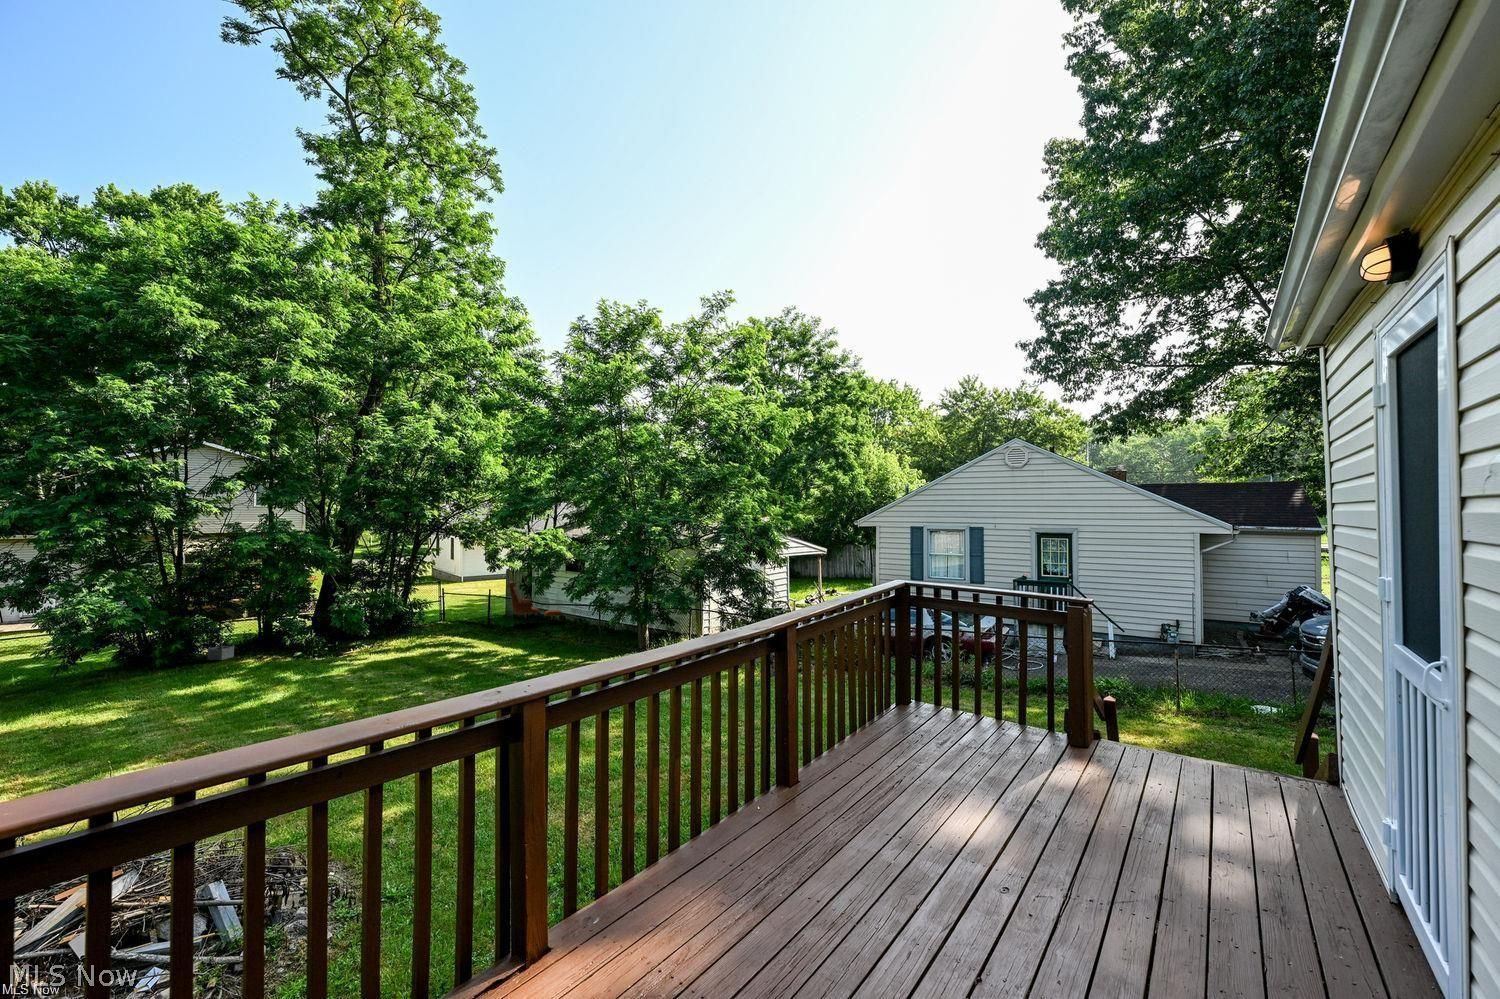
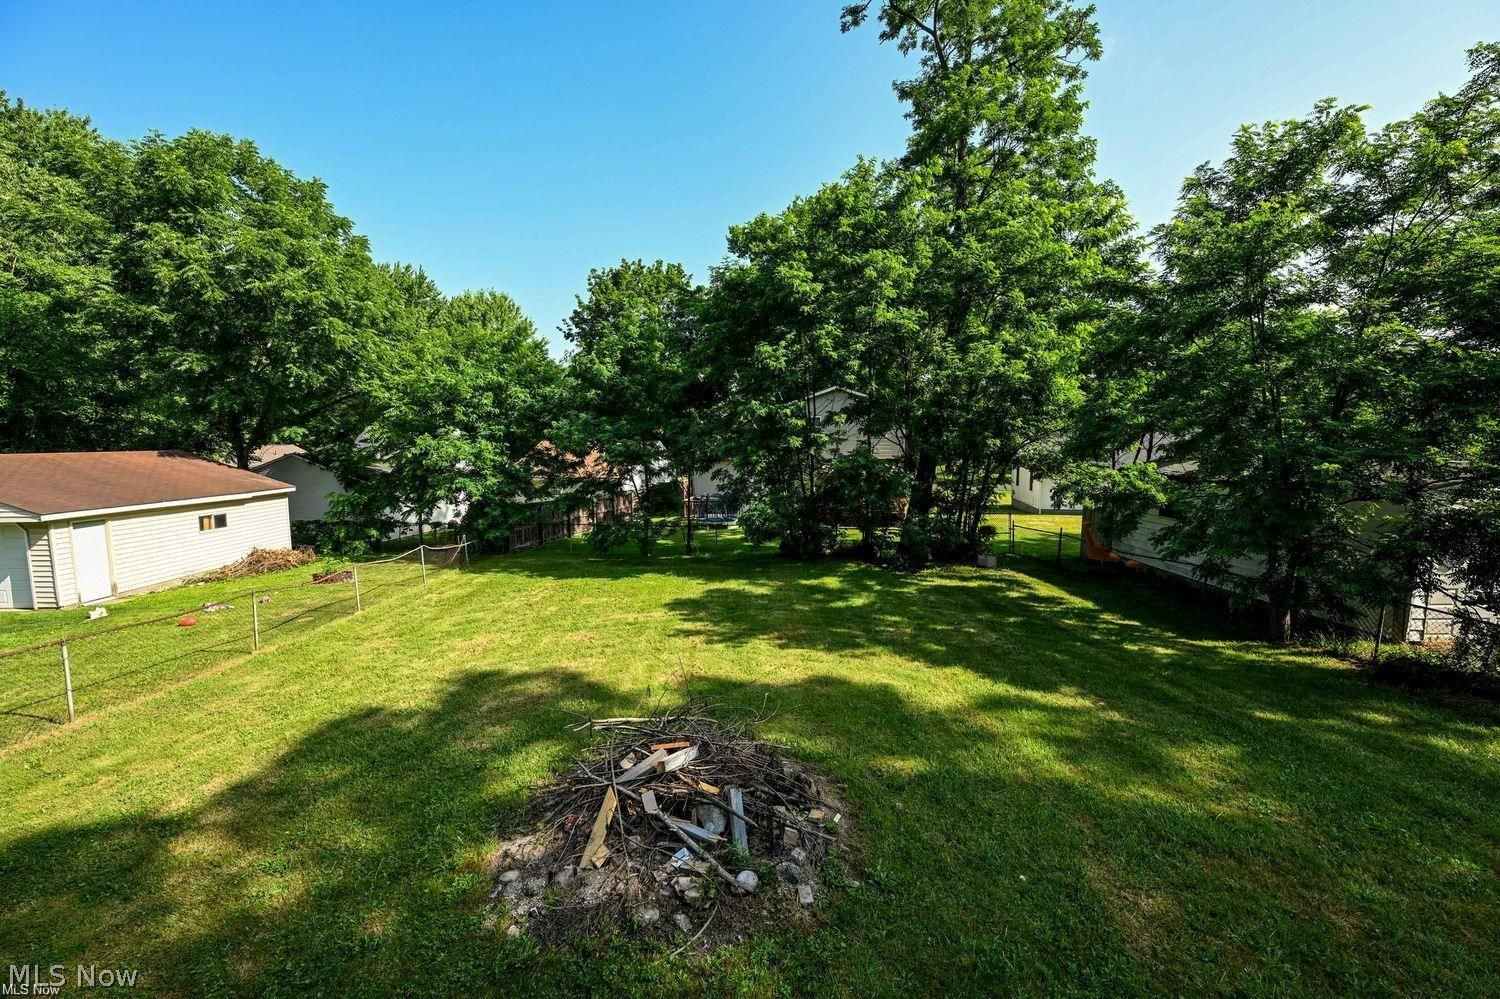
potted tree: present [206,608,236,660] -> present [977,525,997,567]

